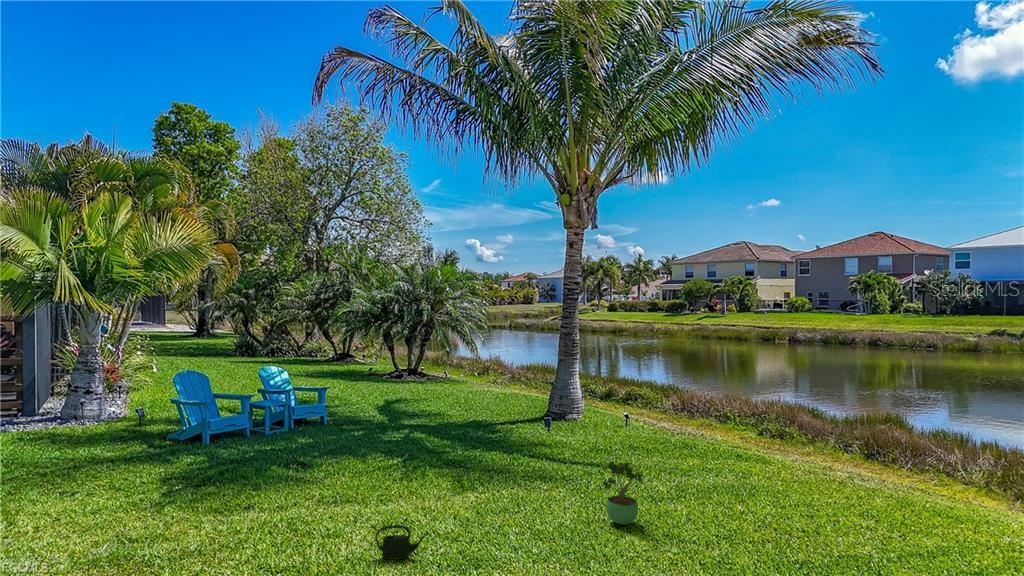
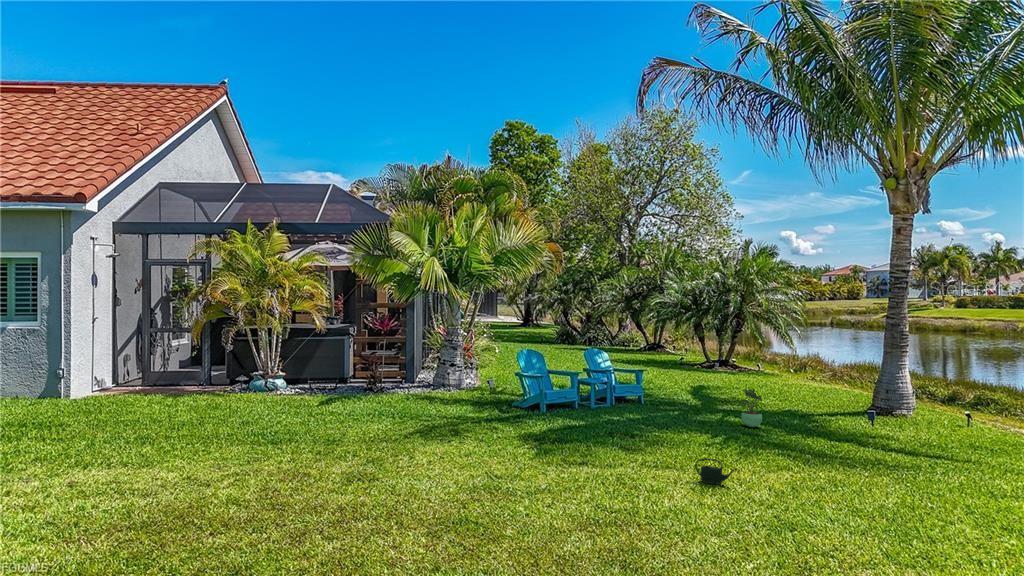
potted plant: present [603,461,642,525] -> present [741,389,762,427]

